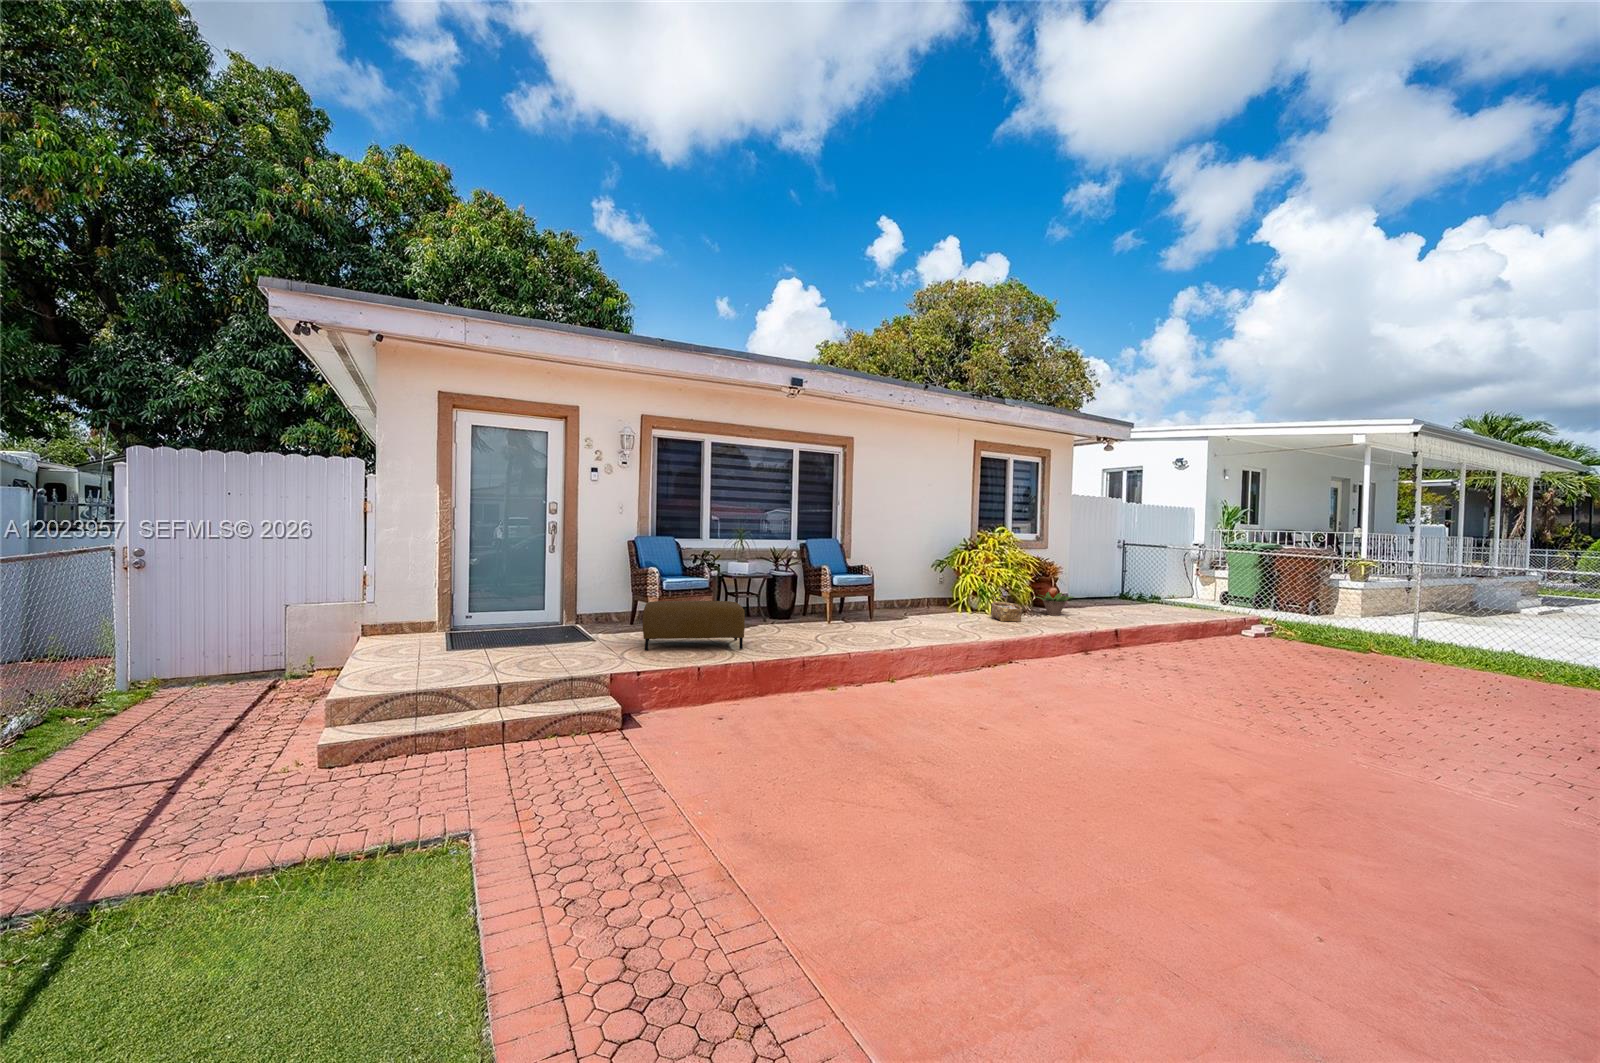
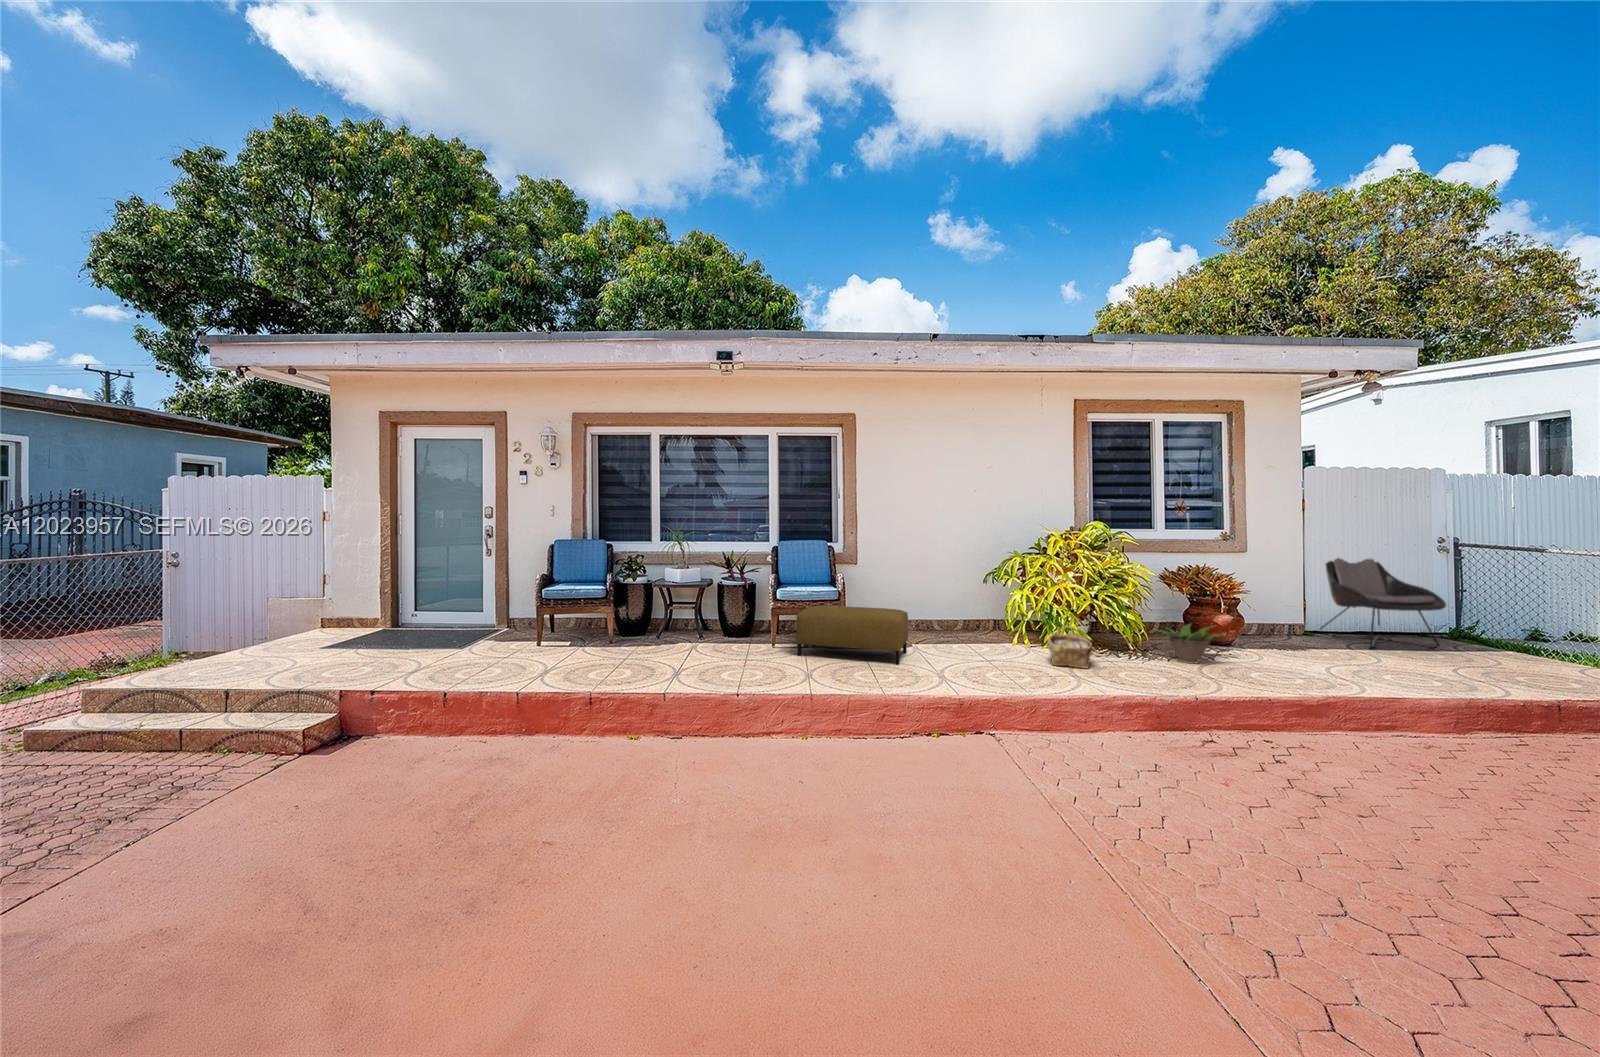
lounge chair: none [1076,549,1137,604] -> present [1320,558,1446,649]
ottoman: present [643,601,745,651] -> present [796,606,908,664]

